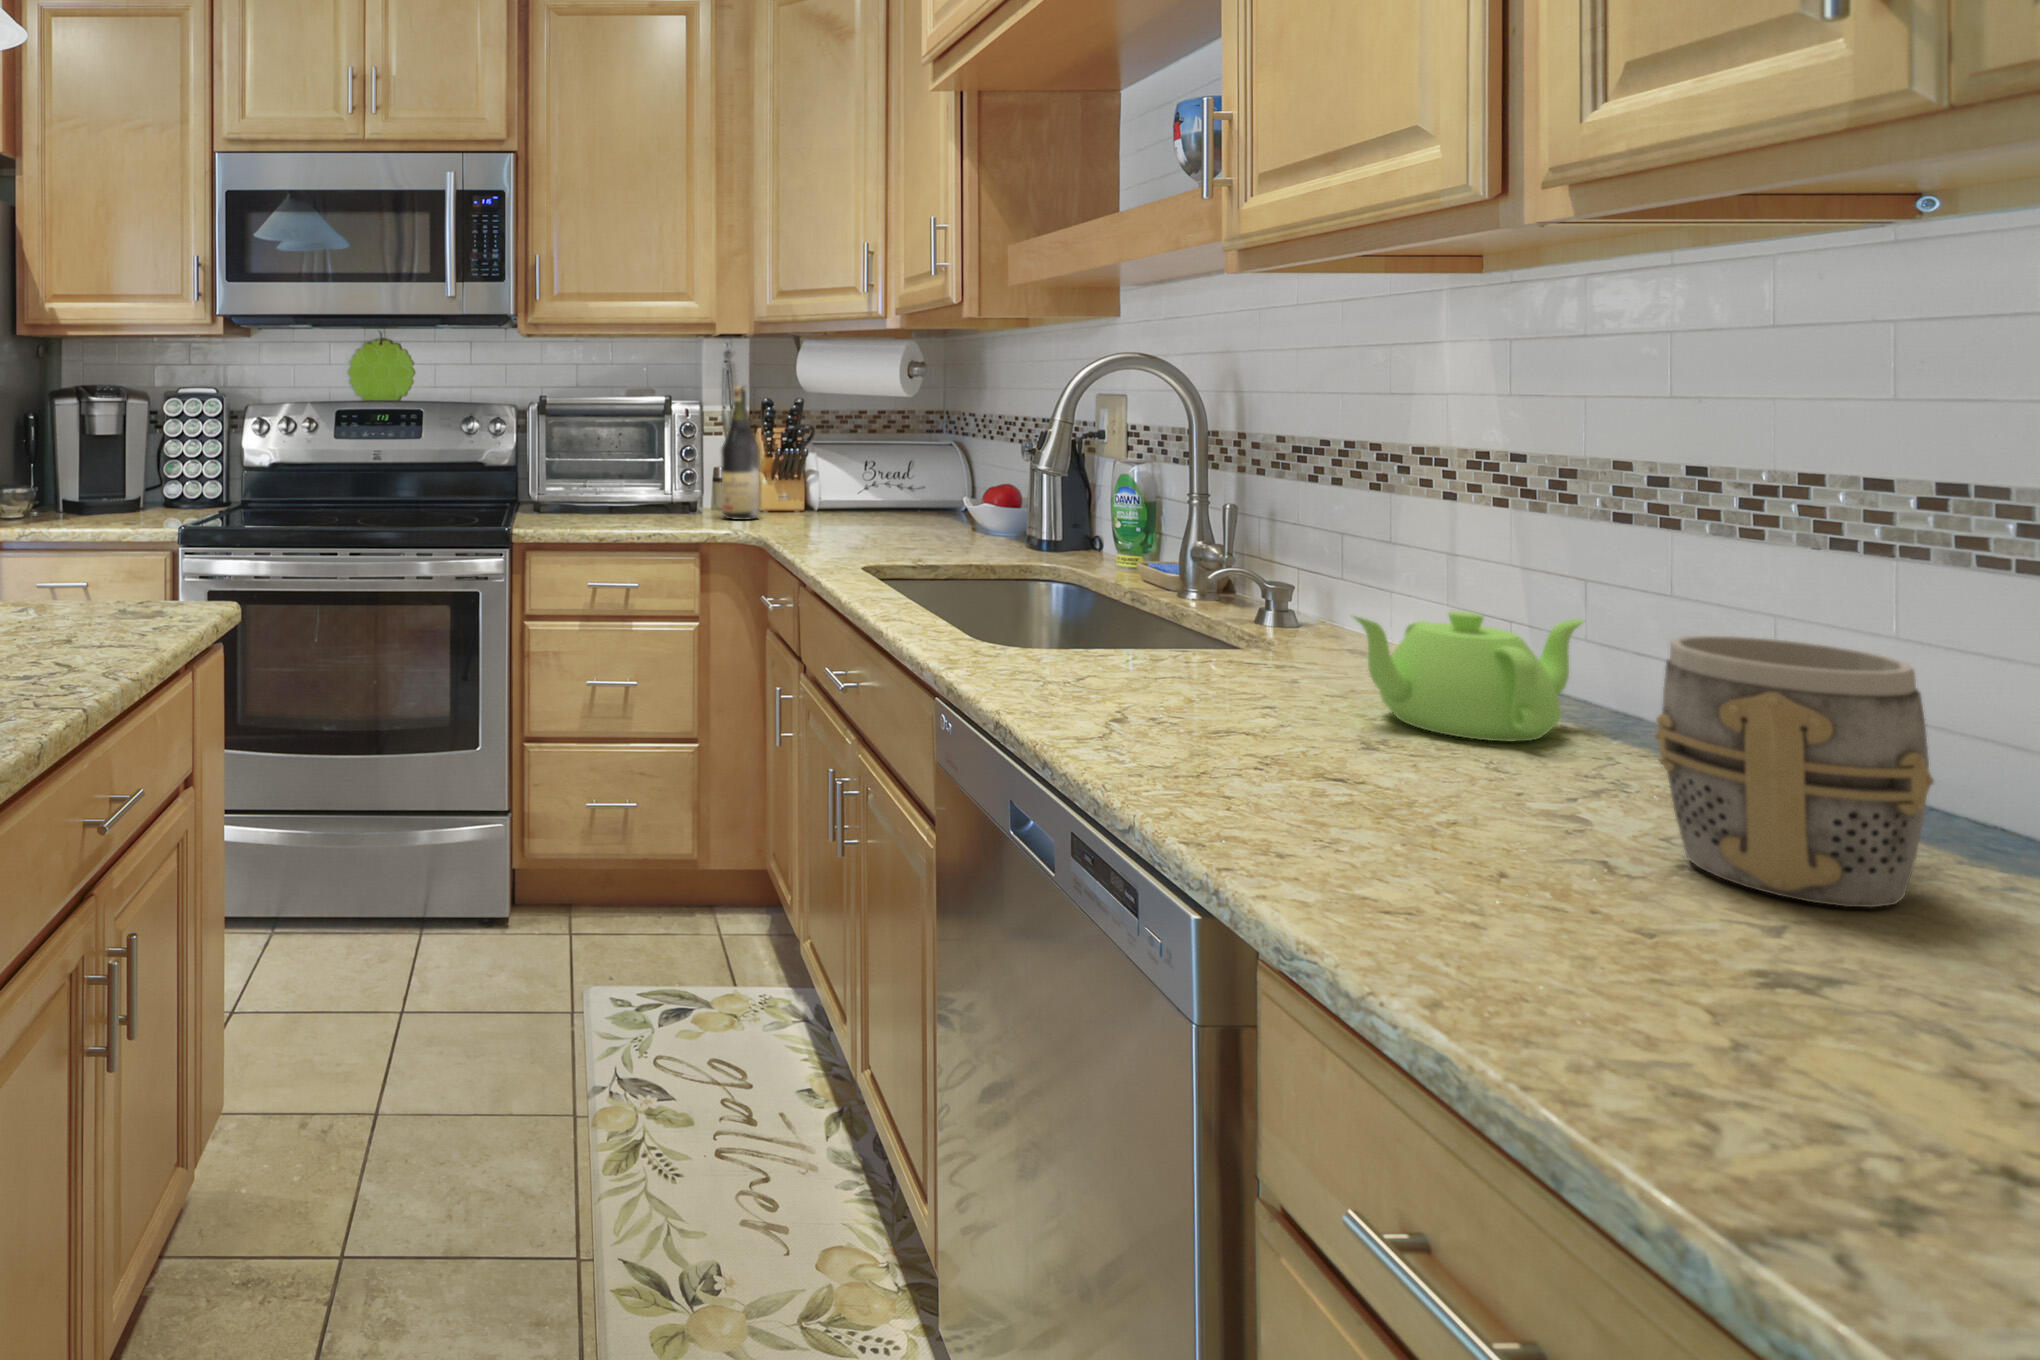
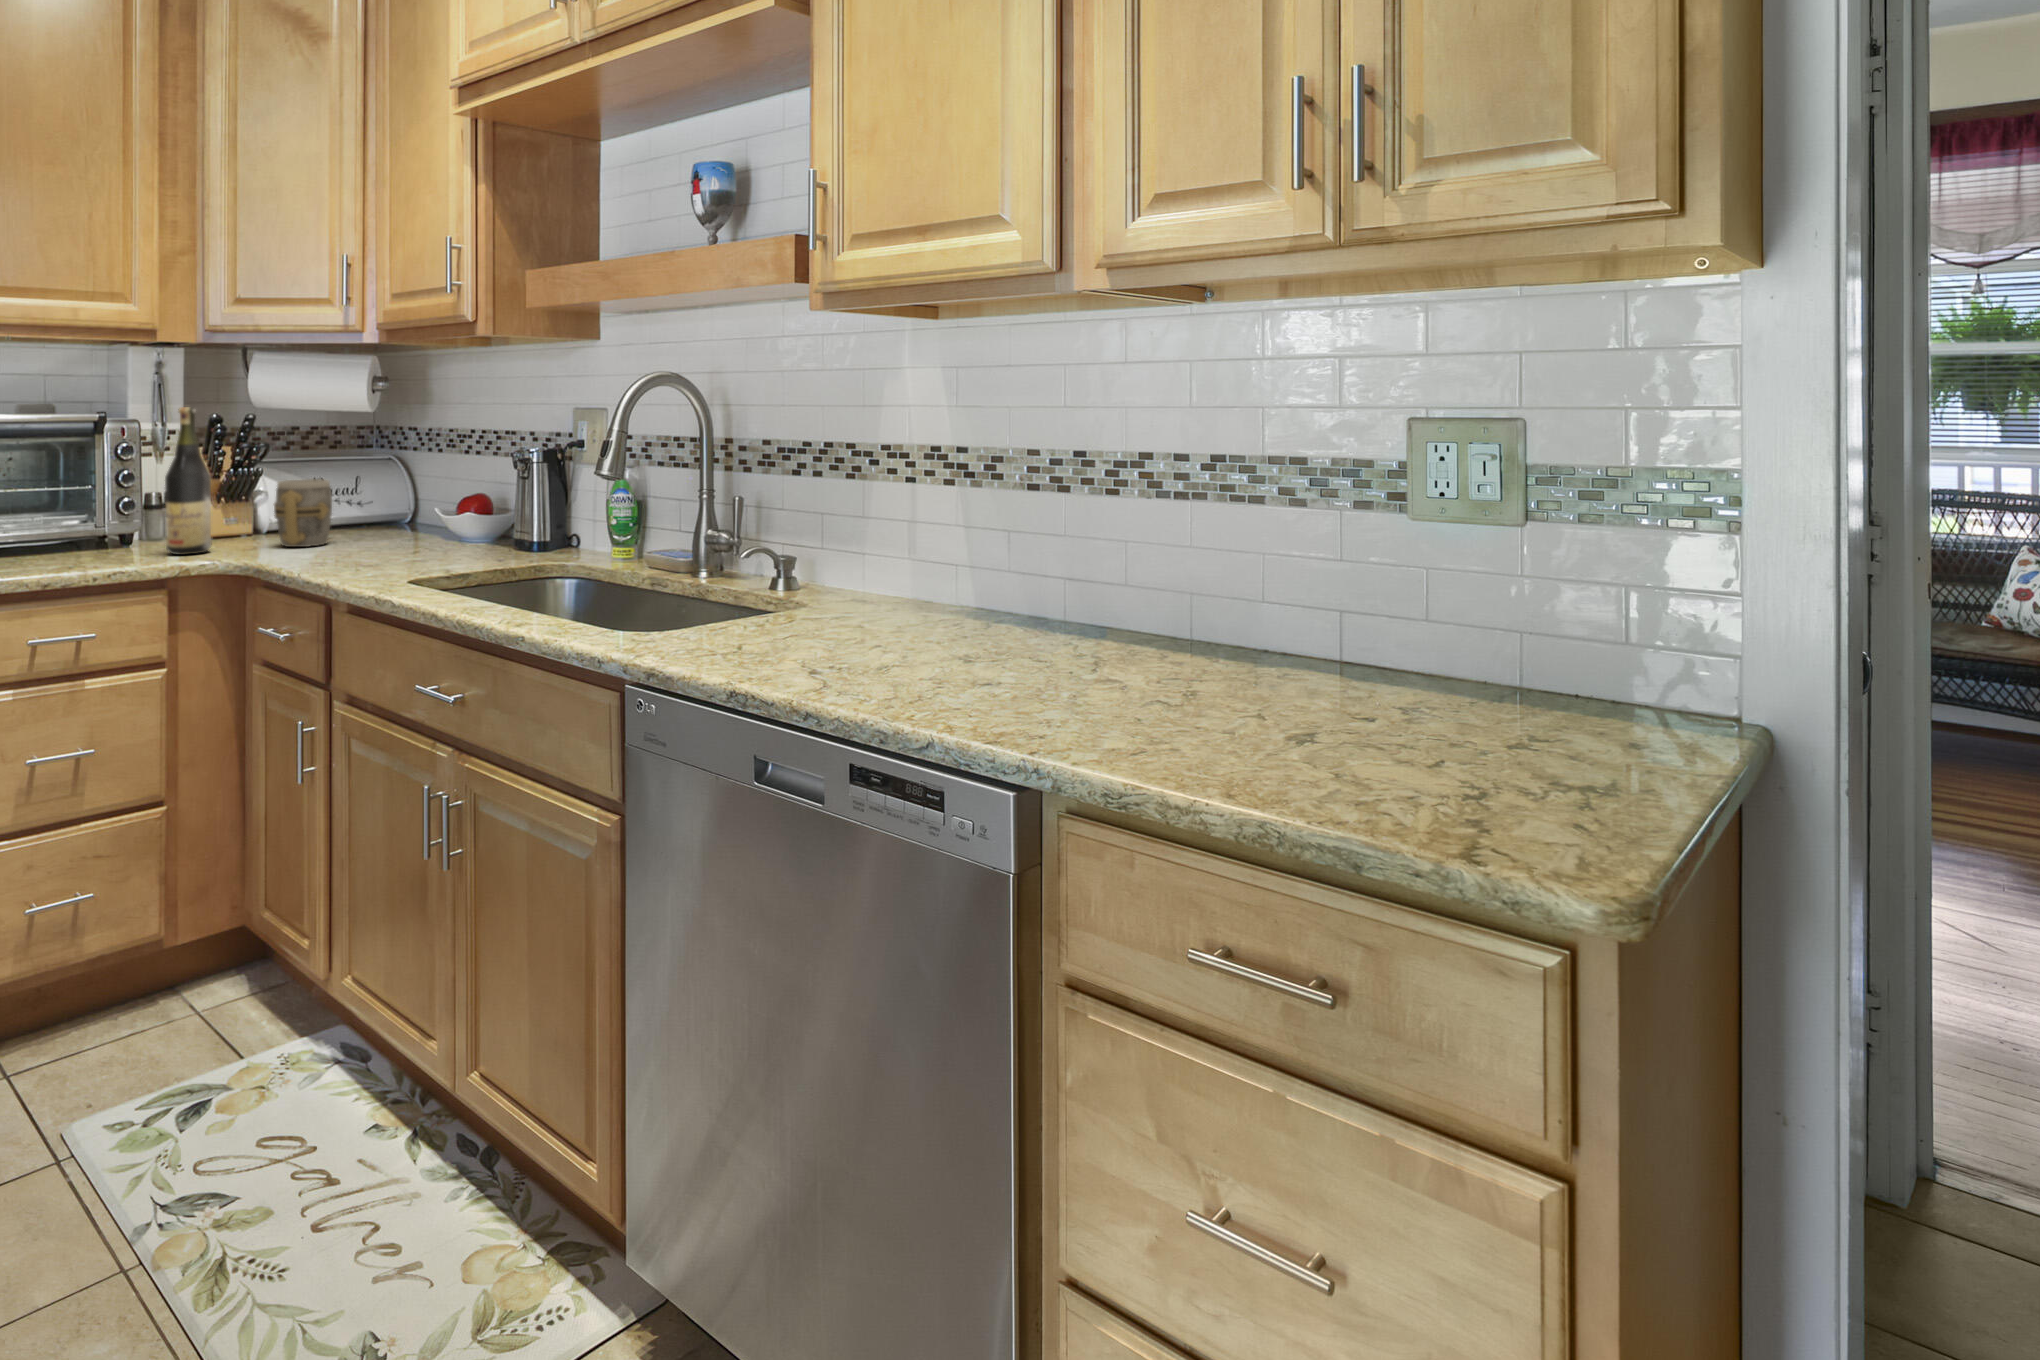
teapot: present [1354,611,1583,742] -> none [936,558,1047,649]
mug: present [1655,635,1934,908] -> present [274,479,332,547]

